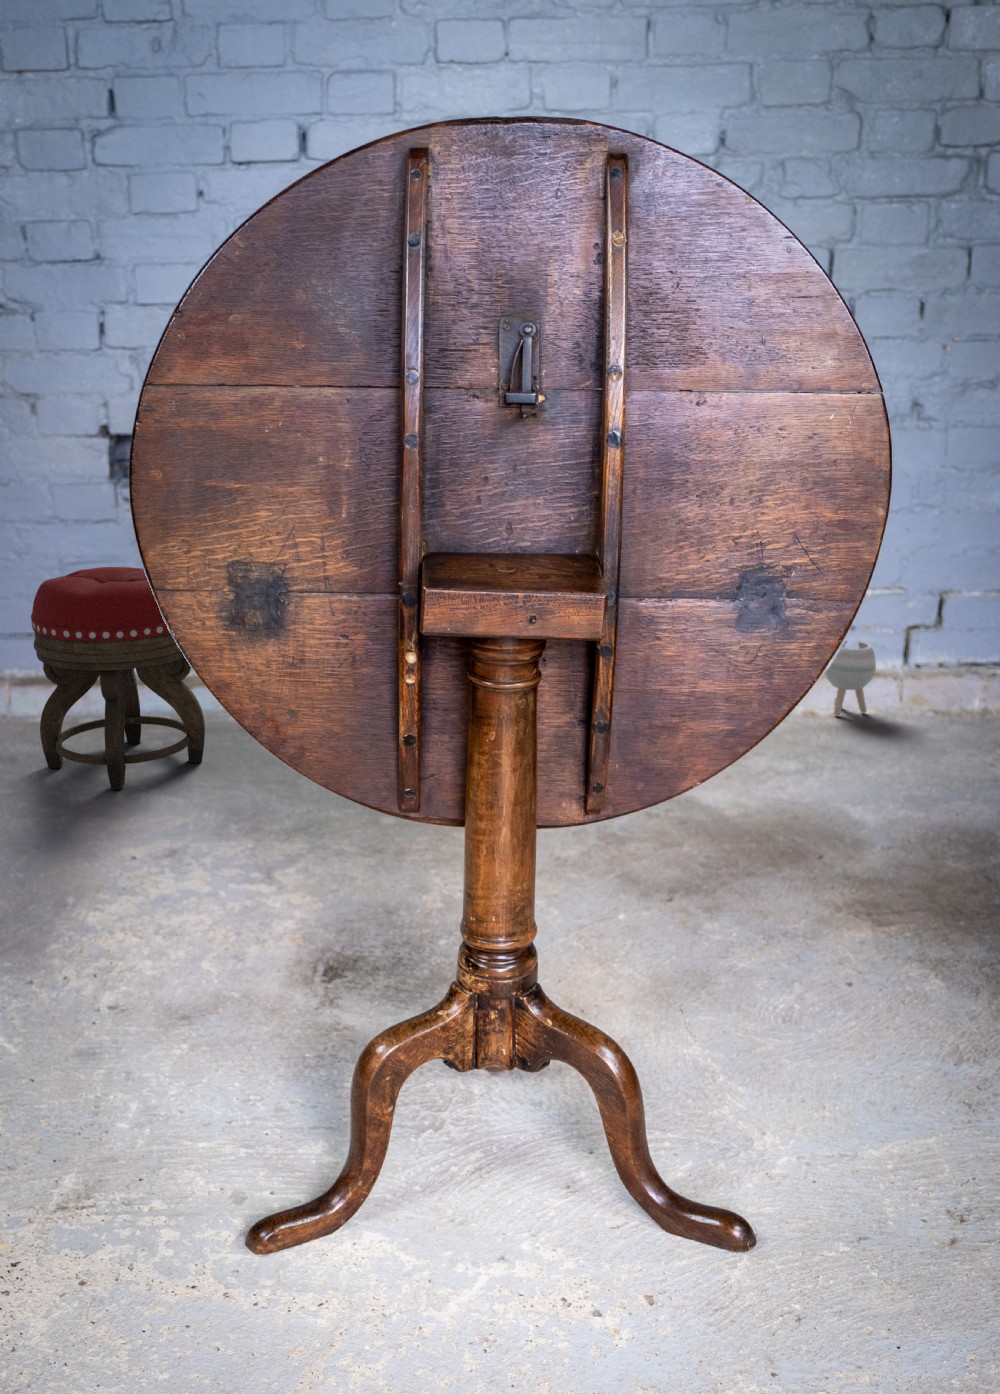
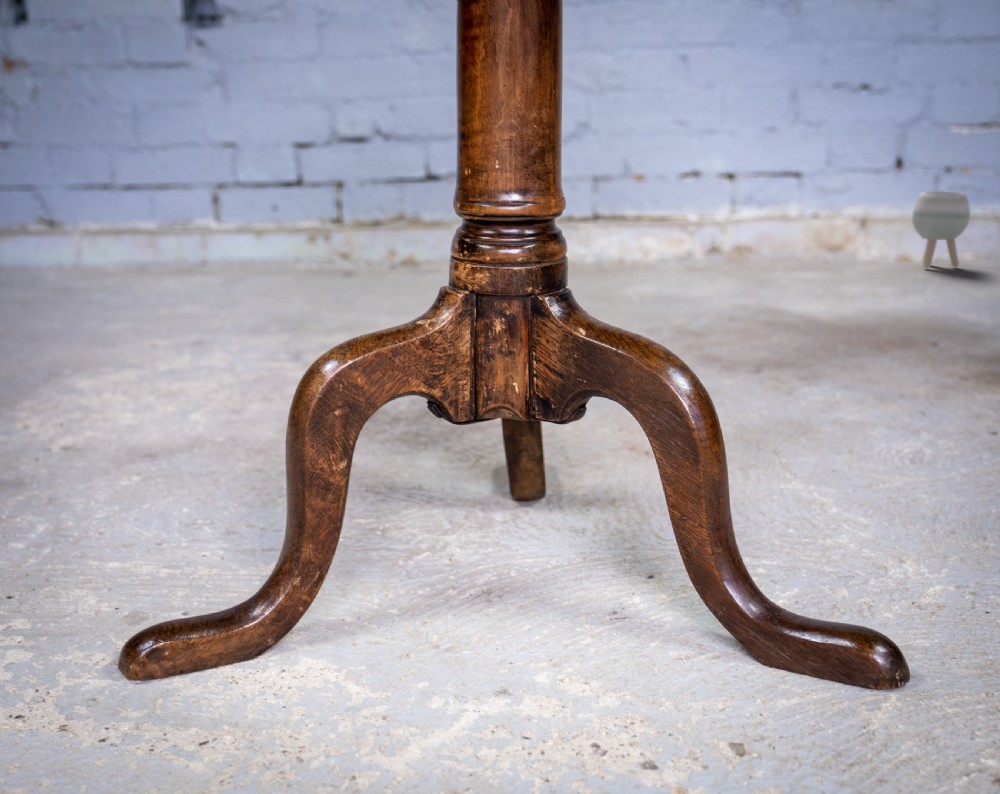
footstool: present [31,567,205,789] -> none [82,86,262,305]

